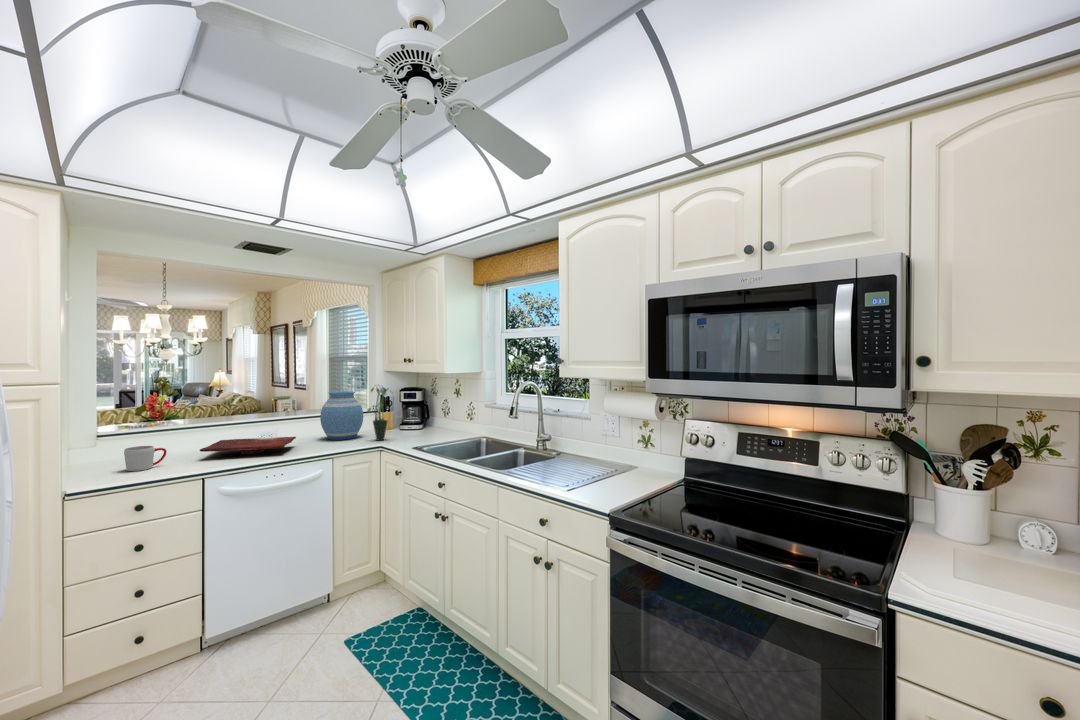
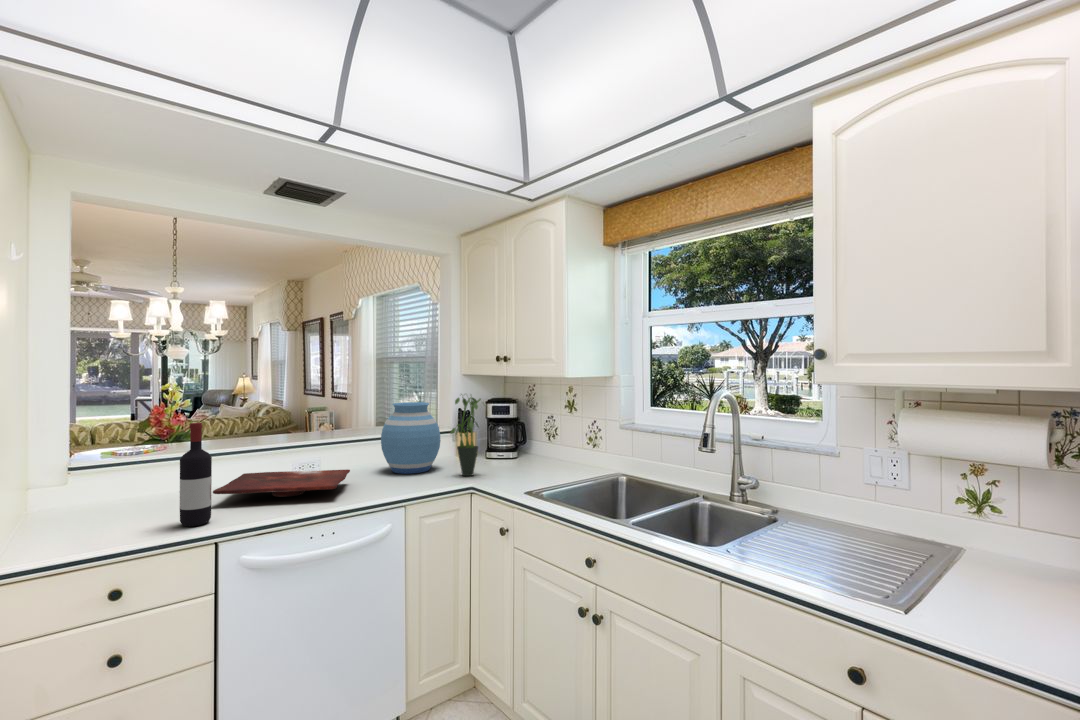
wine bottle: none [178,405,199,469] -> present [180,423,212,527]
mug: present [124,446,167,471] -> none [99,486,164,527]

